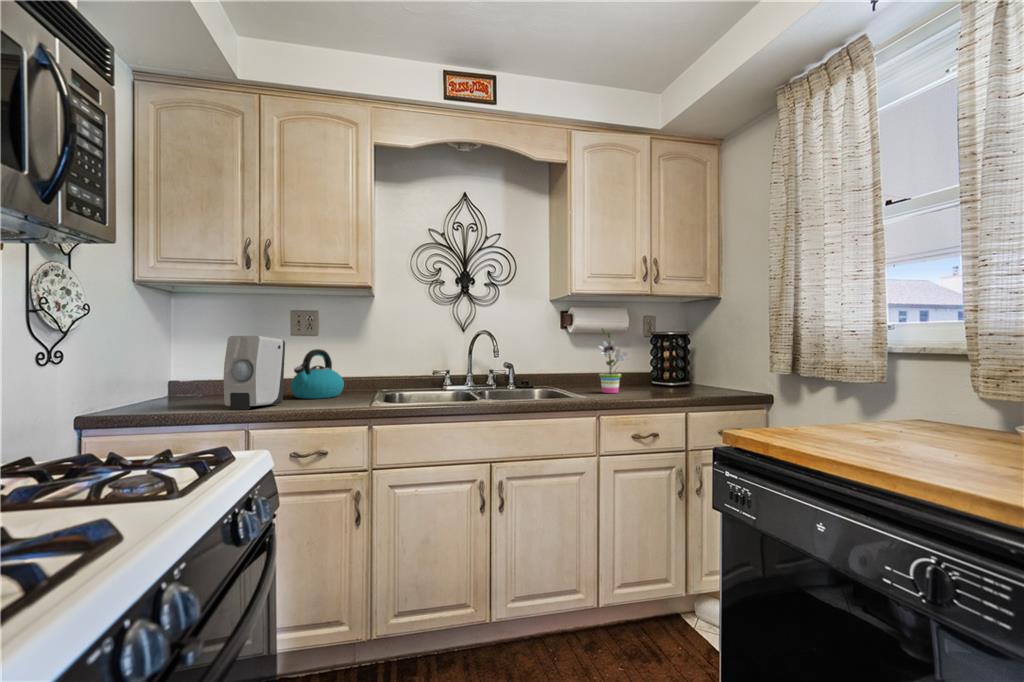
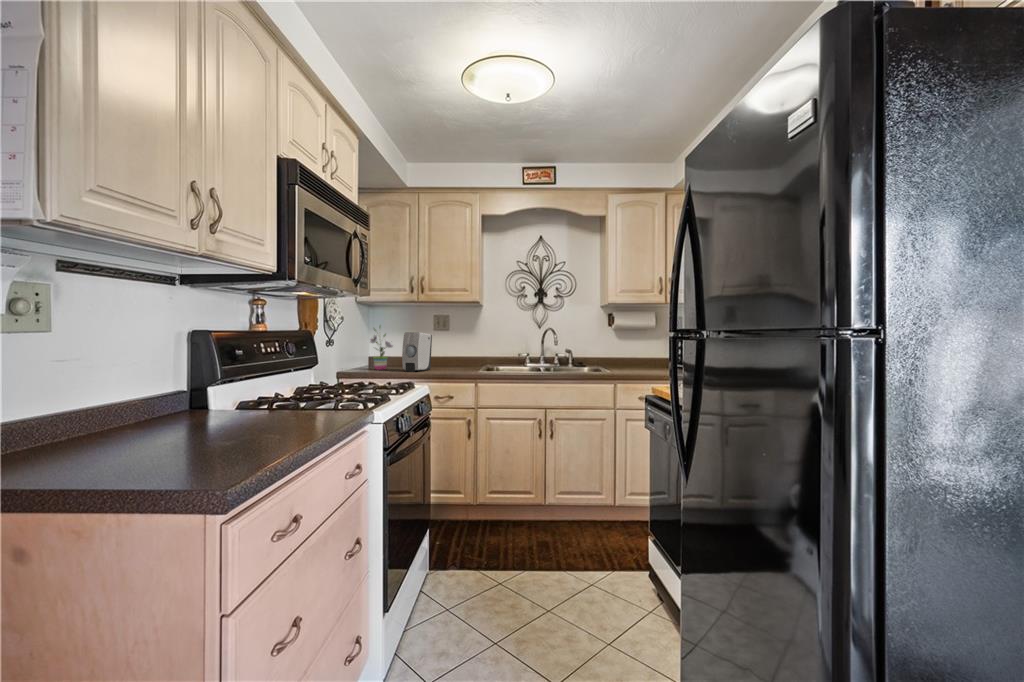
potted plant: present [599,328,629,393] -> present [369,329,393,370]
kettle: present [290,349,344,399] -> none [434,339,464,368]

